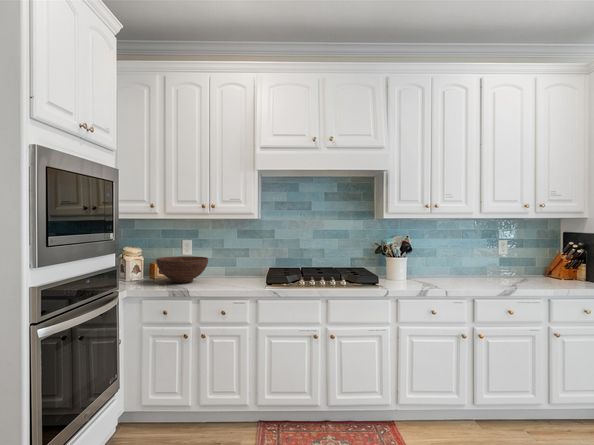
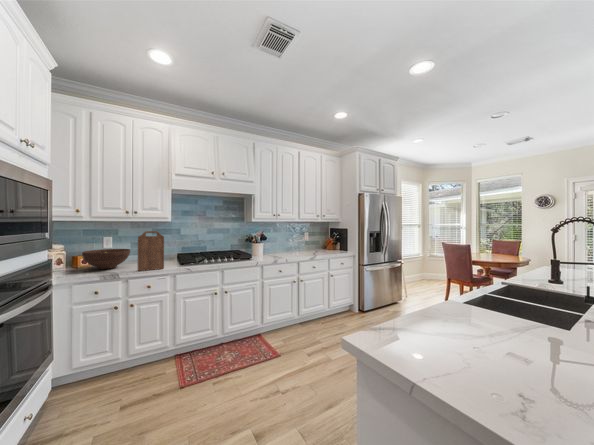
cutting board: none [211,233,244,289] -> present [138,231,164,271]

